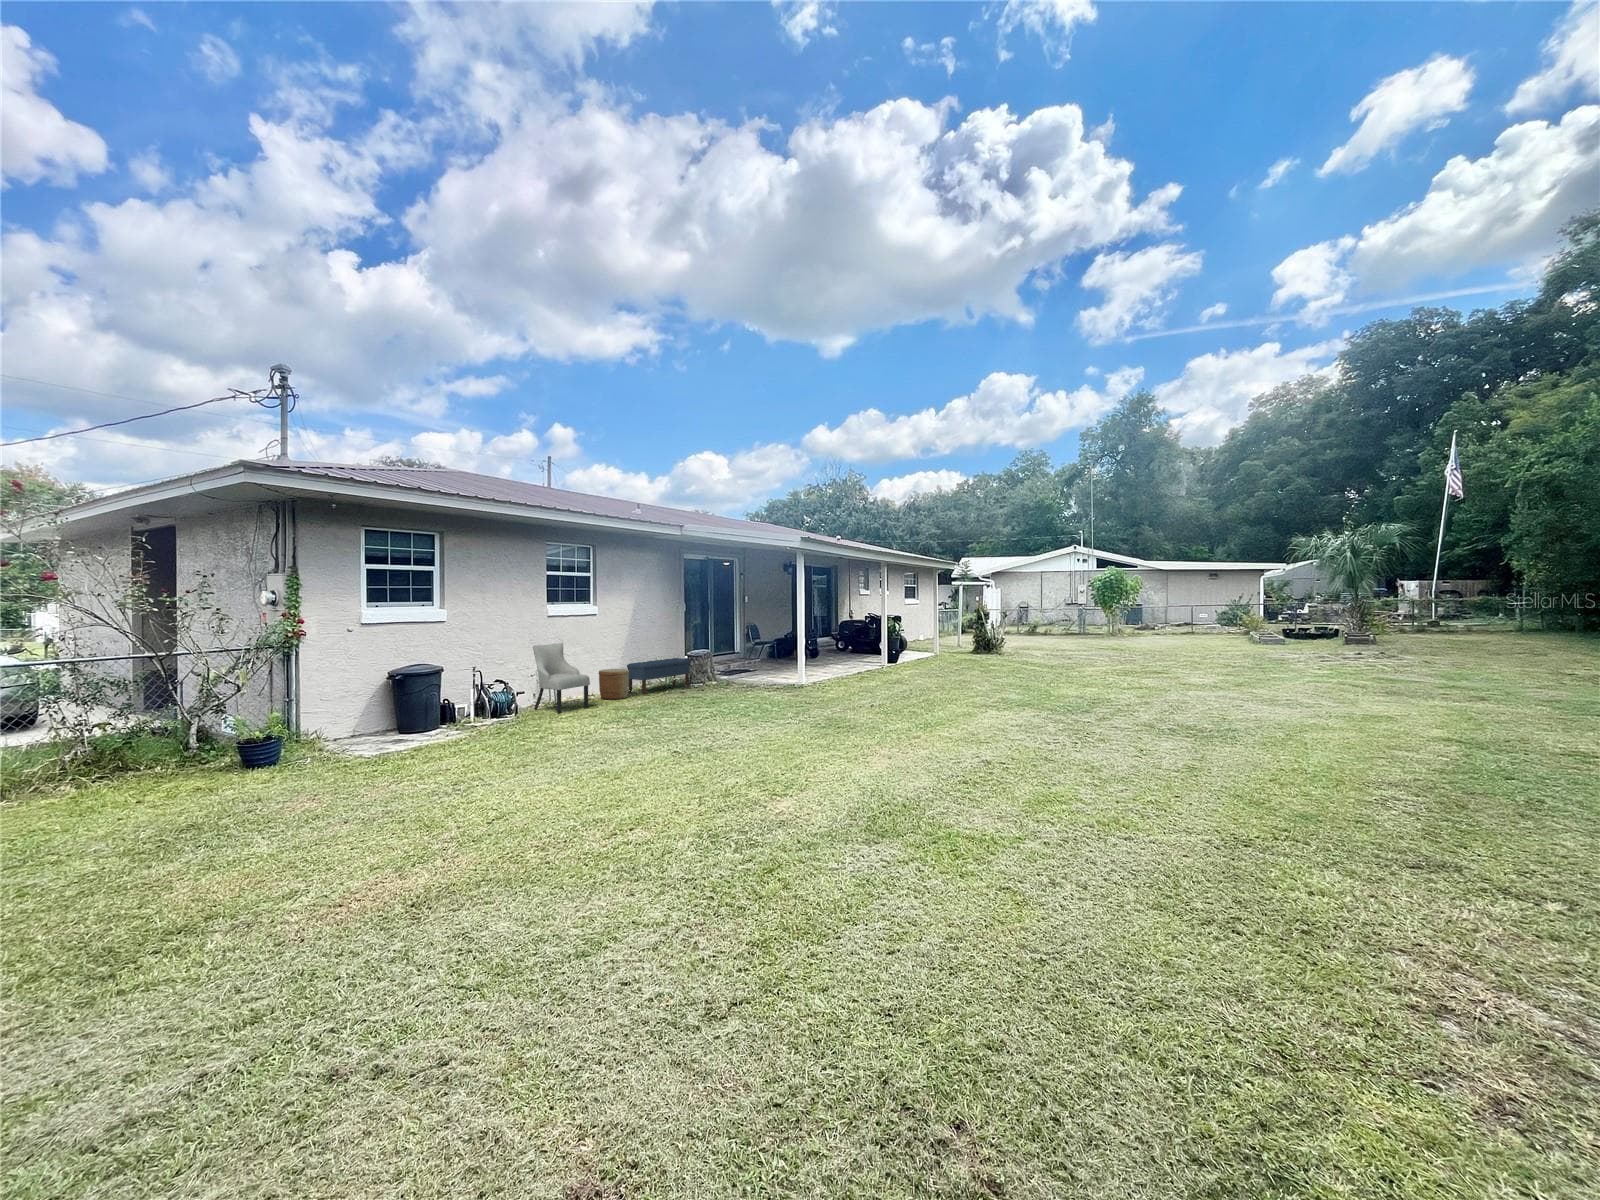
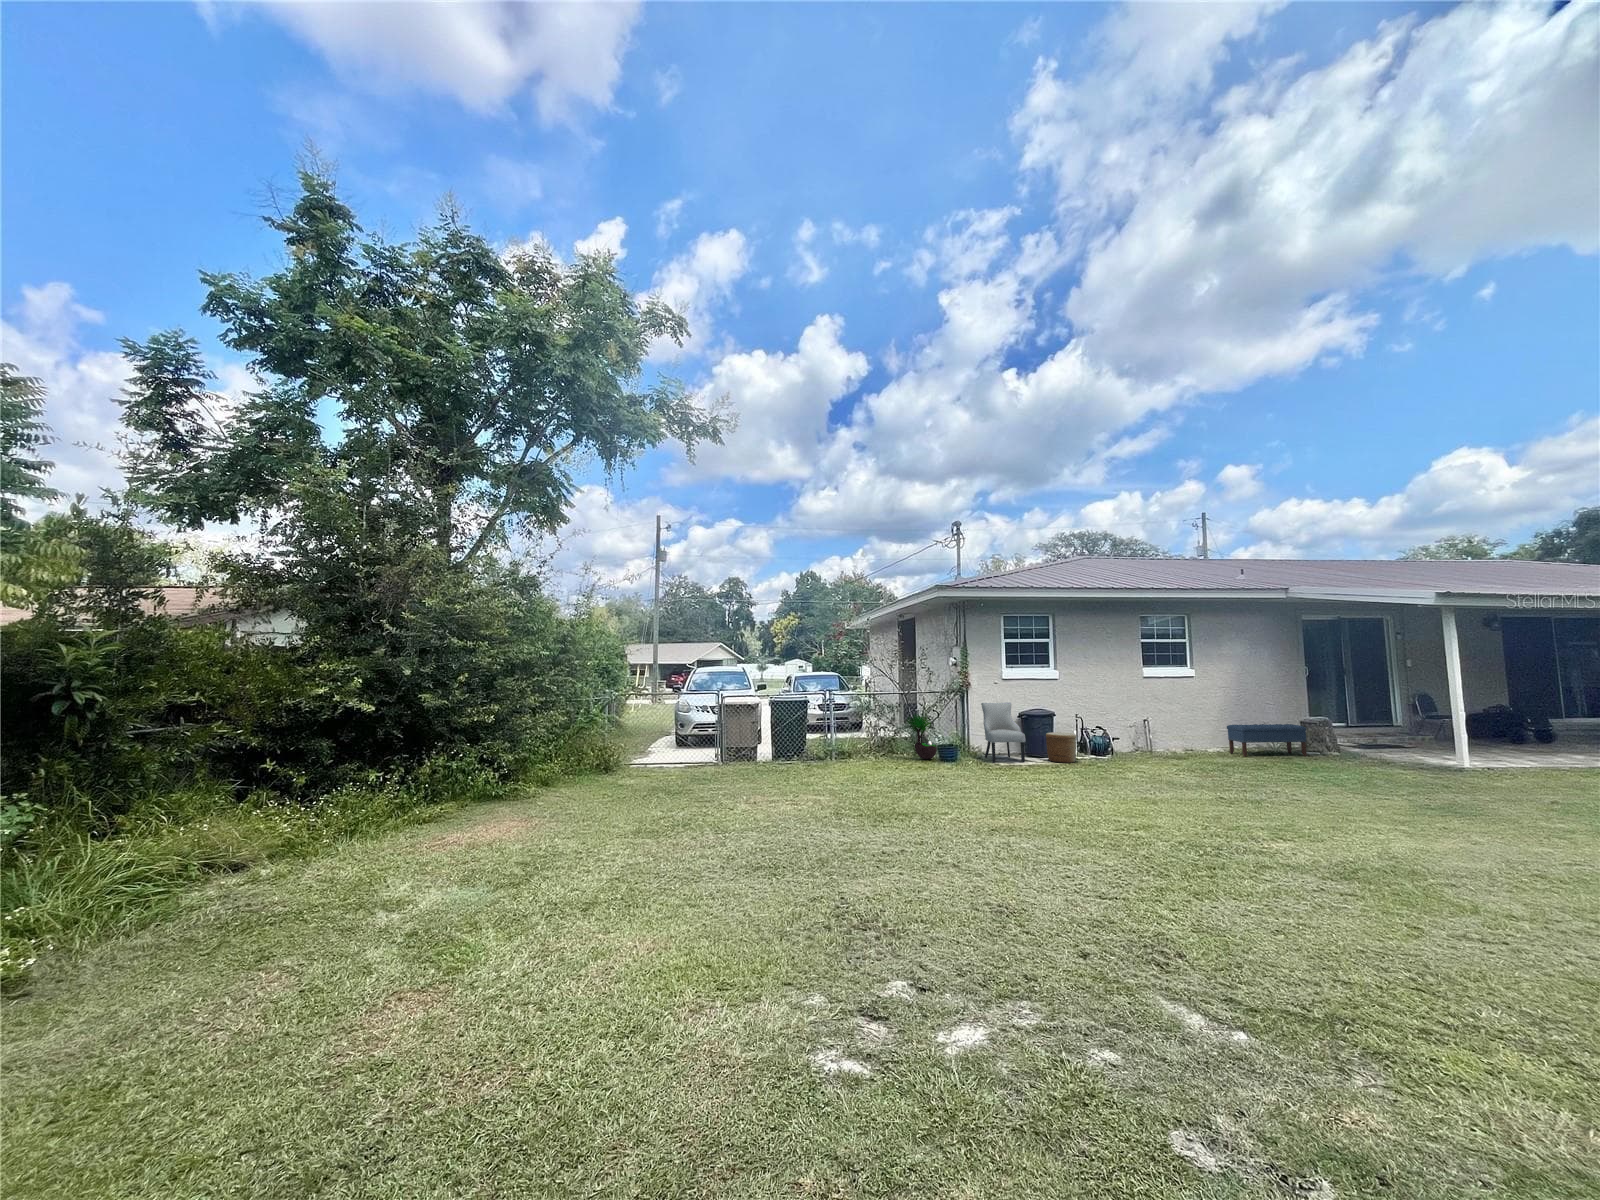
chair: present [533,643,590,713] -> present [981,702,1026,763]
woven basket: present [598,668,629,700] -> present [1046,732,1077,763]
potted tree: none [156,684,231,770] -> present [907,714,937,759]

